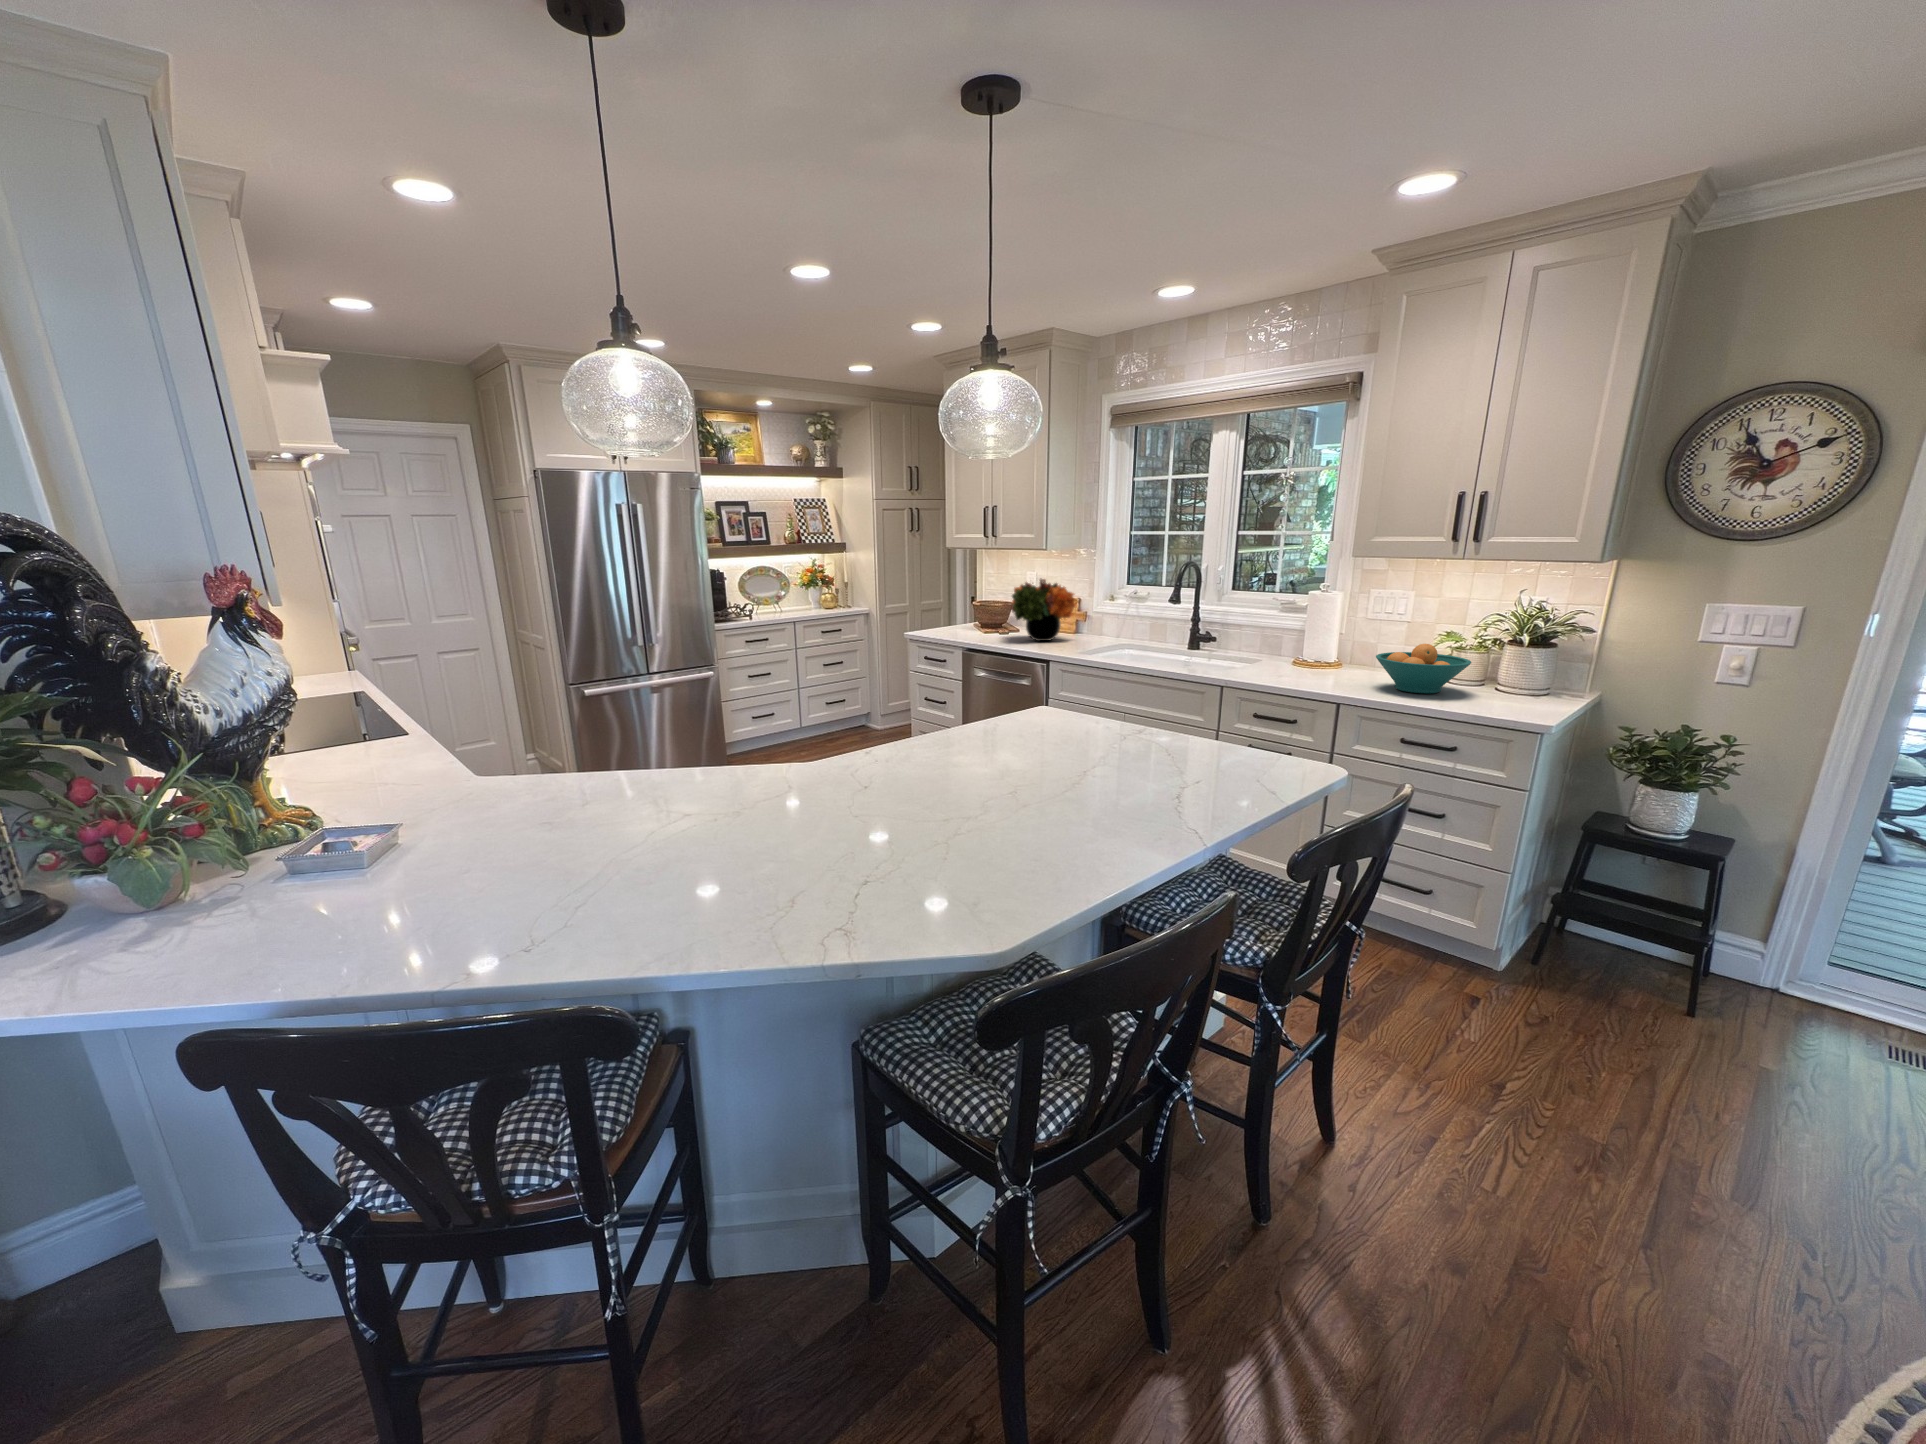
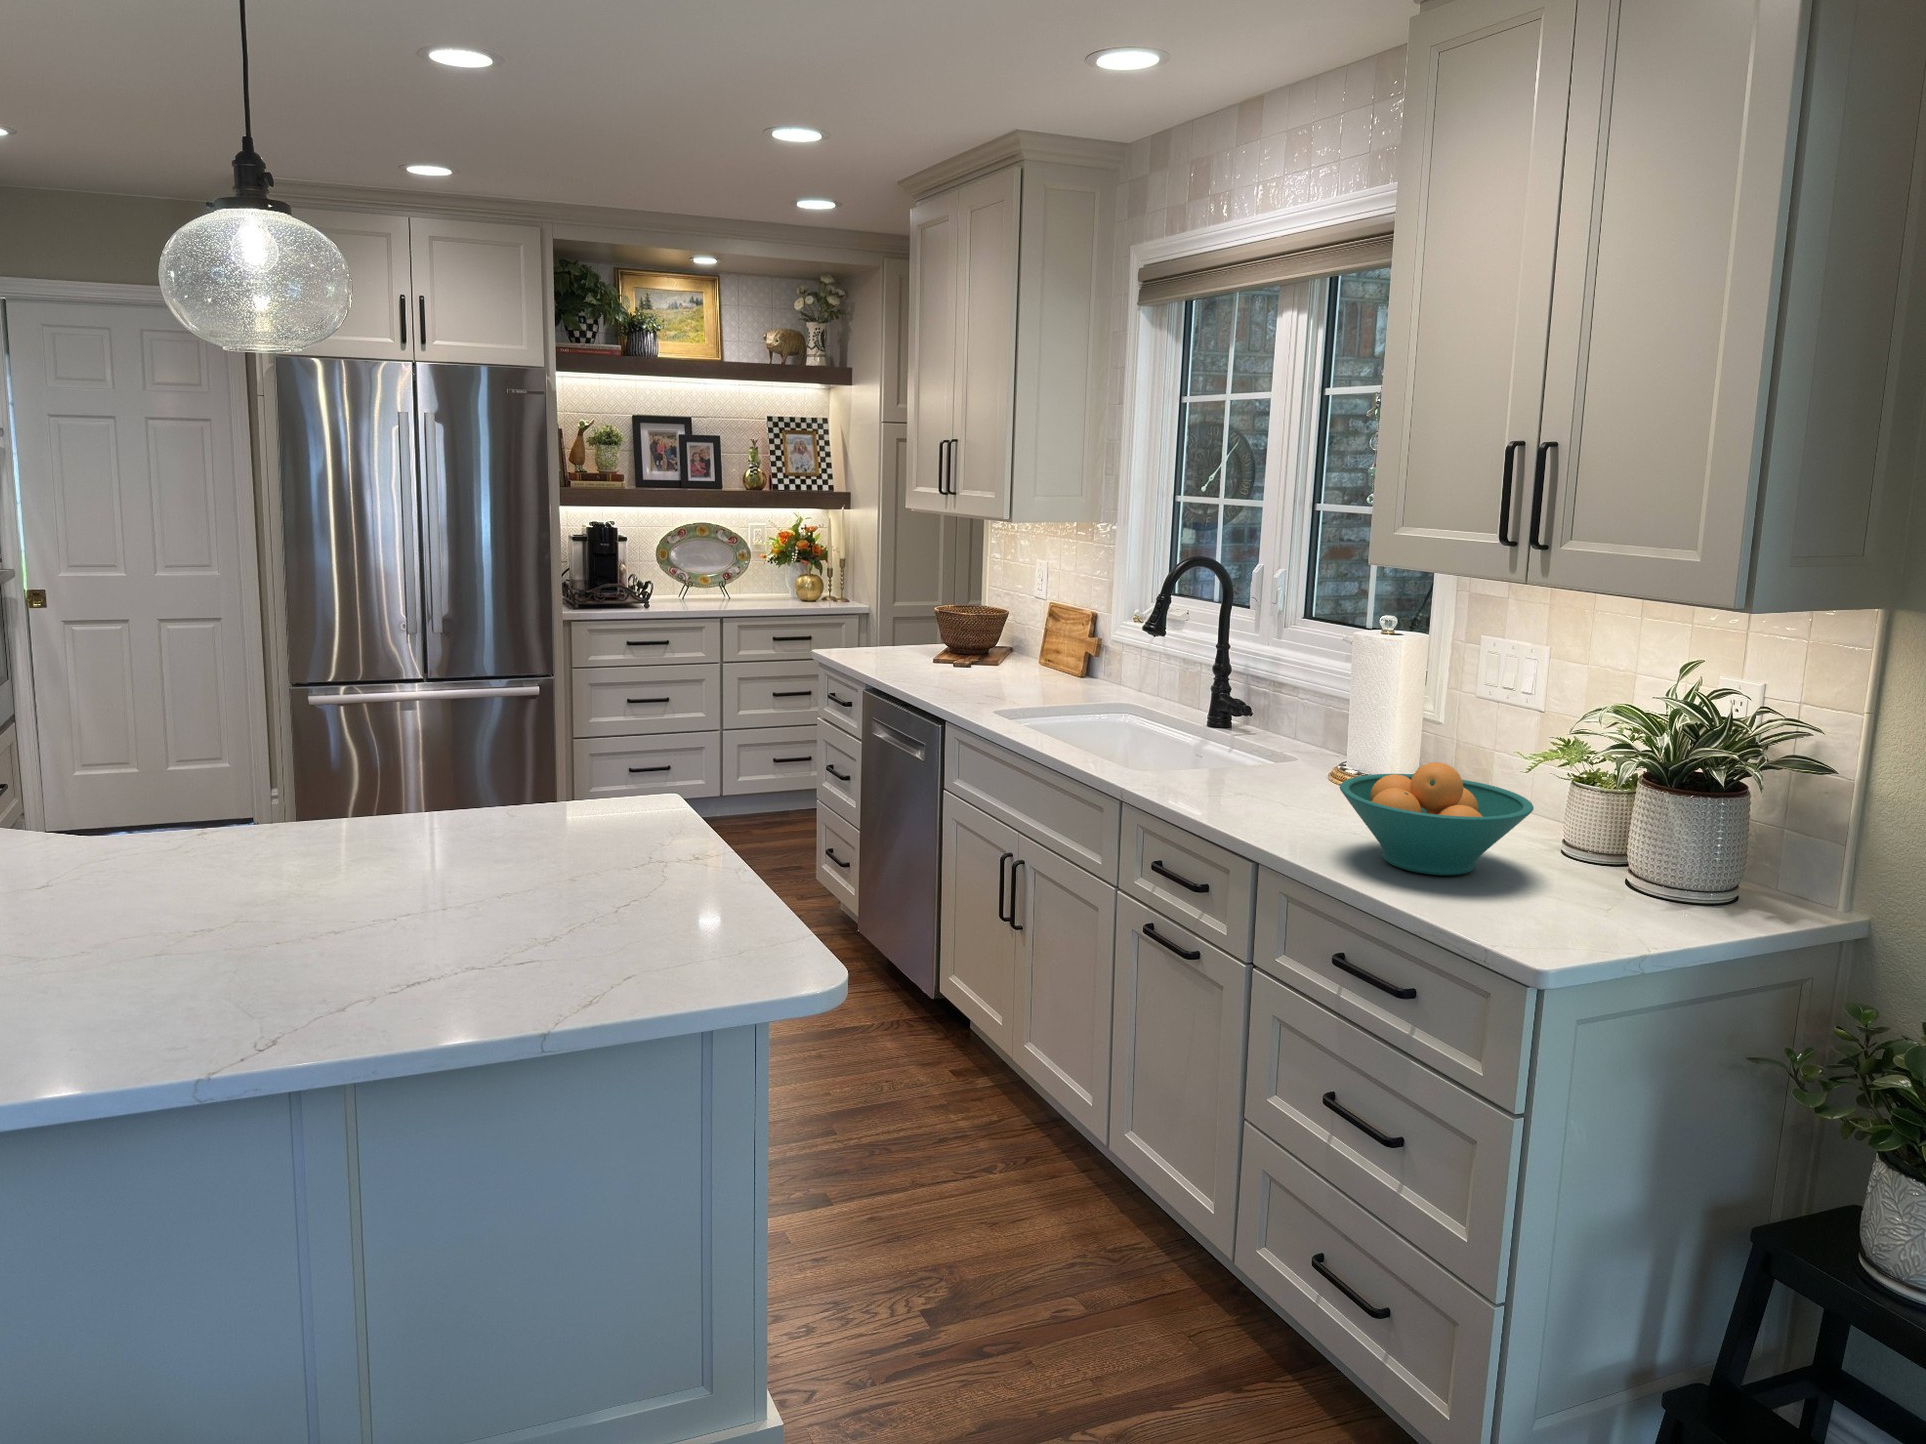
flower arrangement: present [1011,579,1077,641] -> none [928,569,1058,684]

